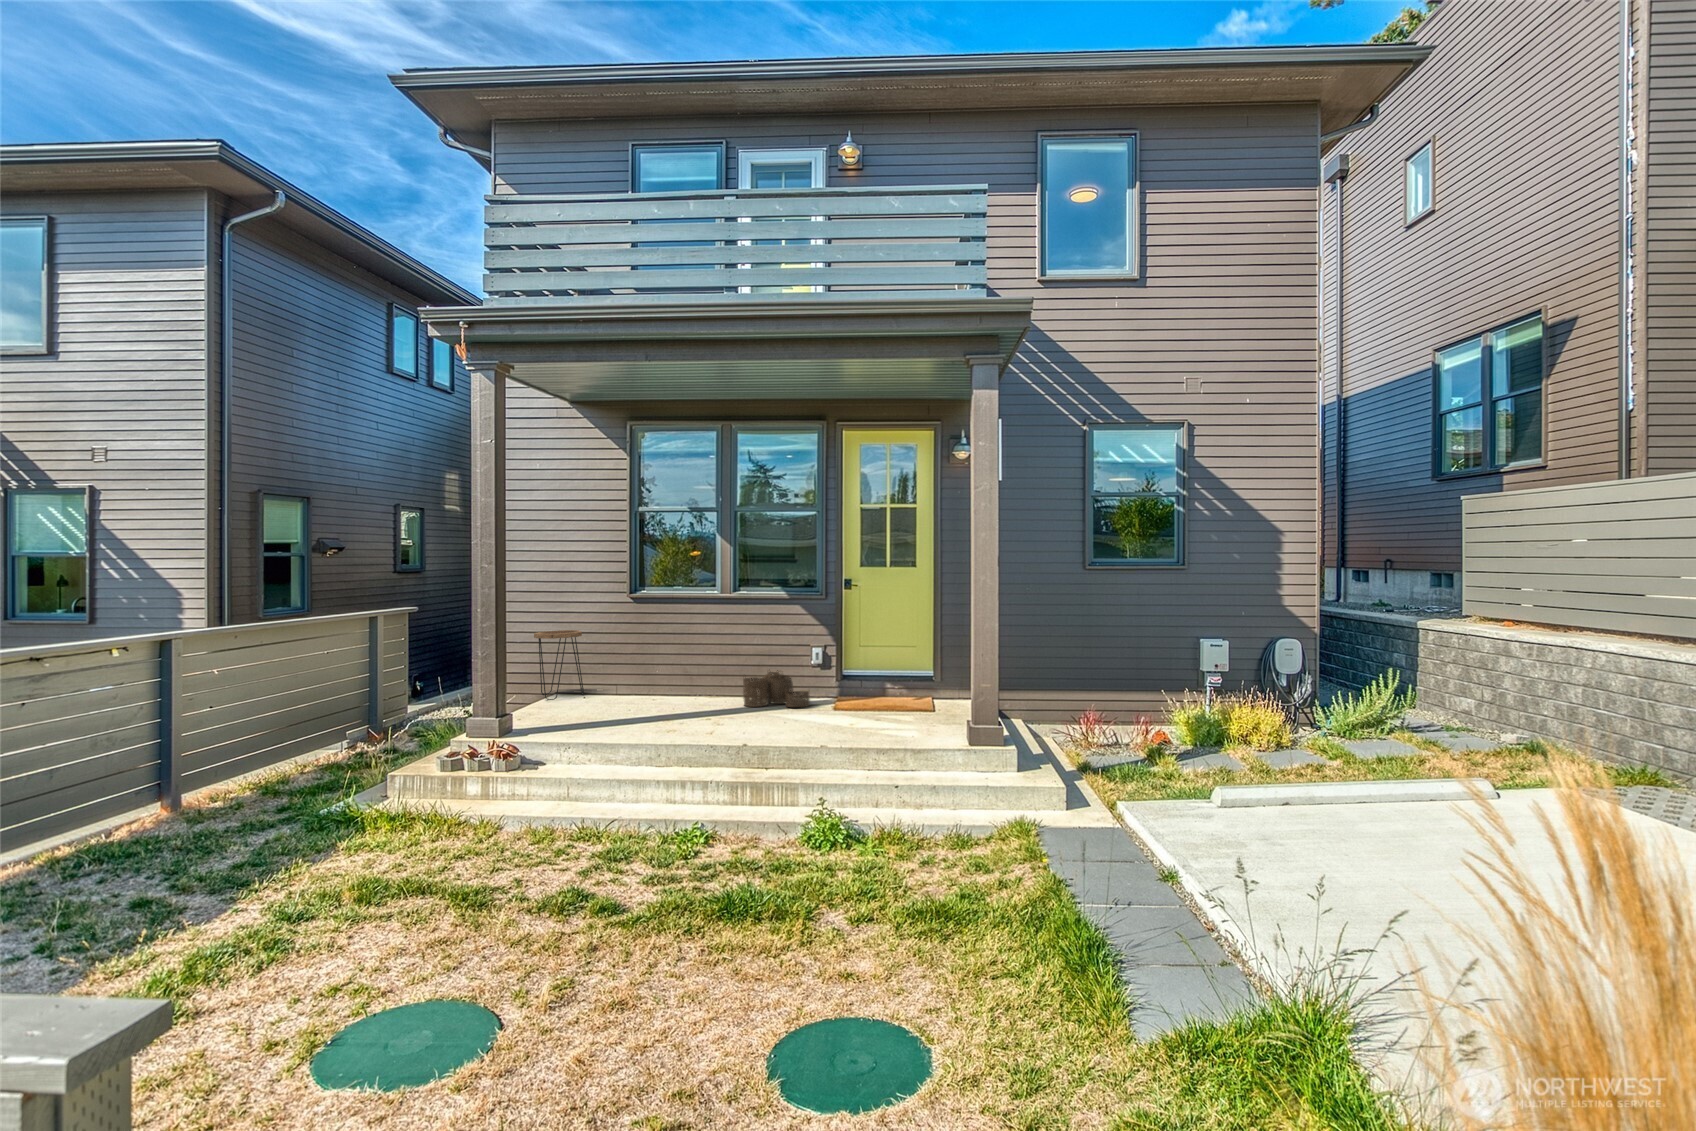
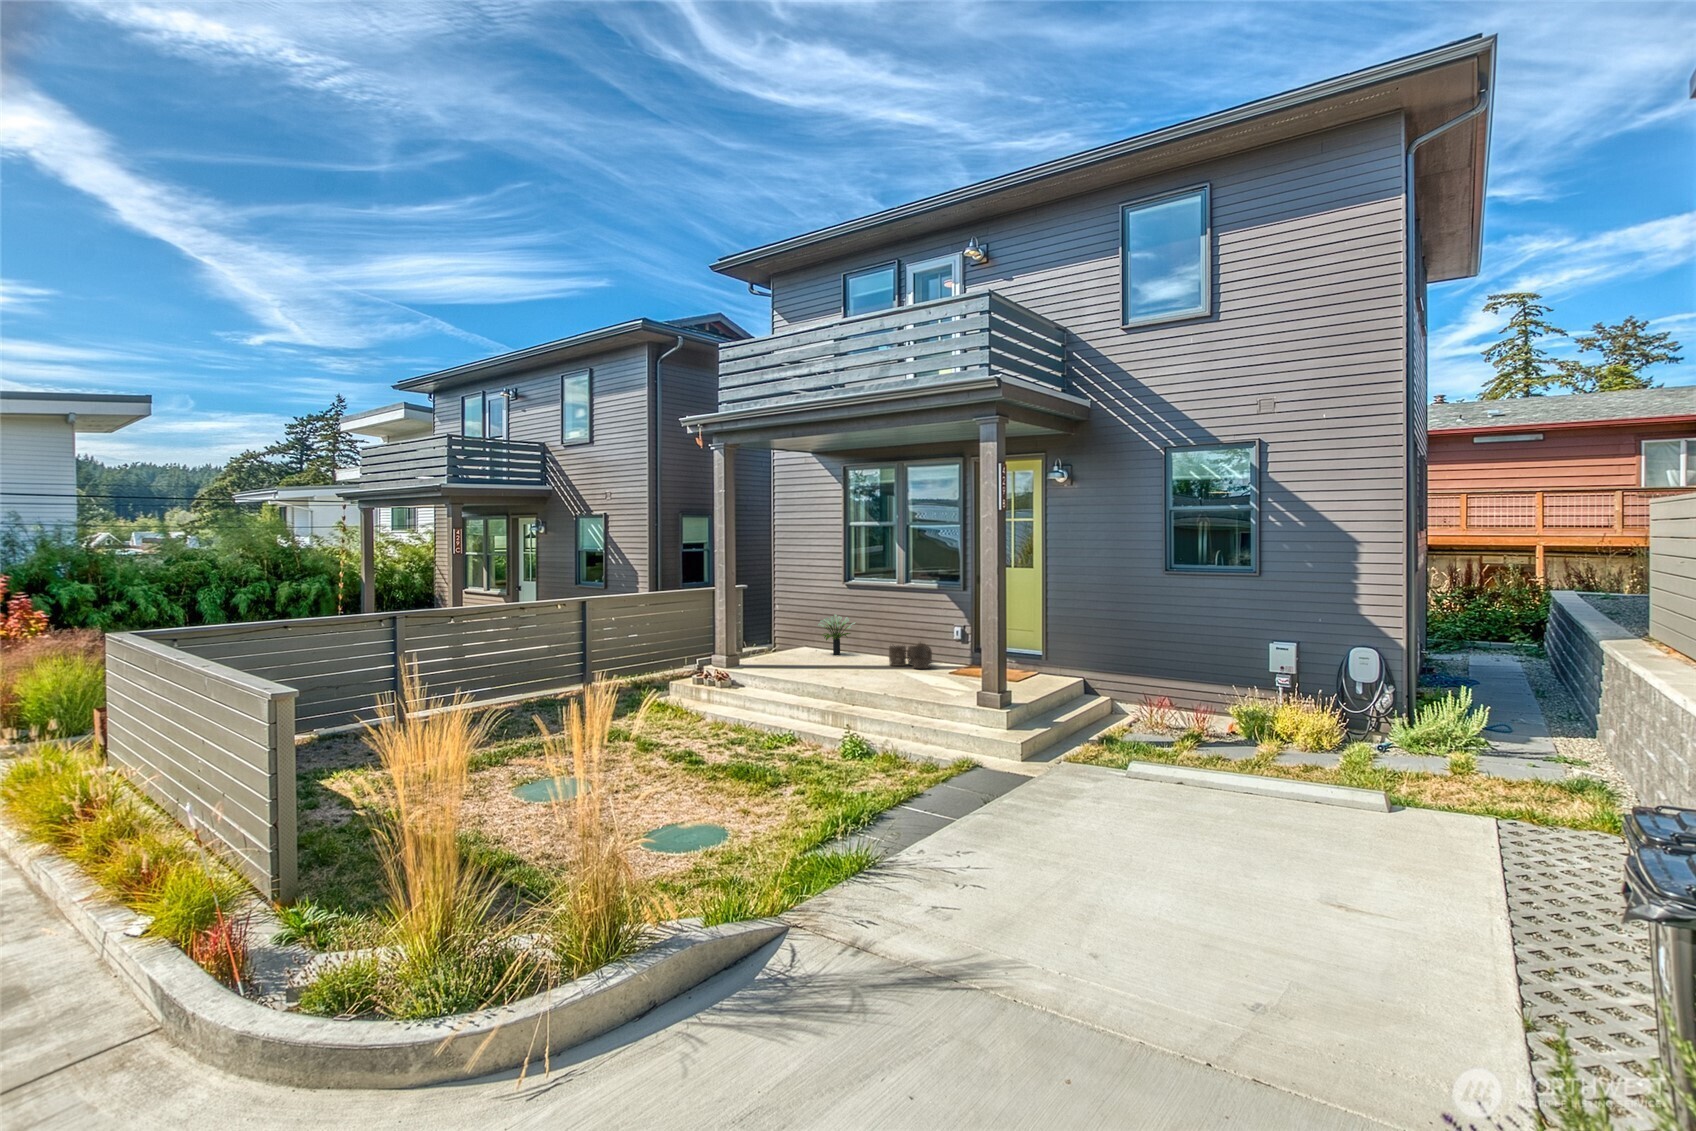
side table: present [534,630,584,700] -> none [781,607,812,652]
potted plant: none [606,639,662,698] -> present [818,615,855,655]

